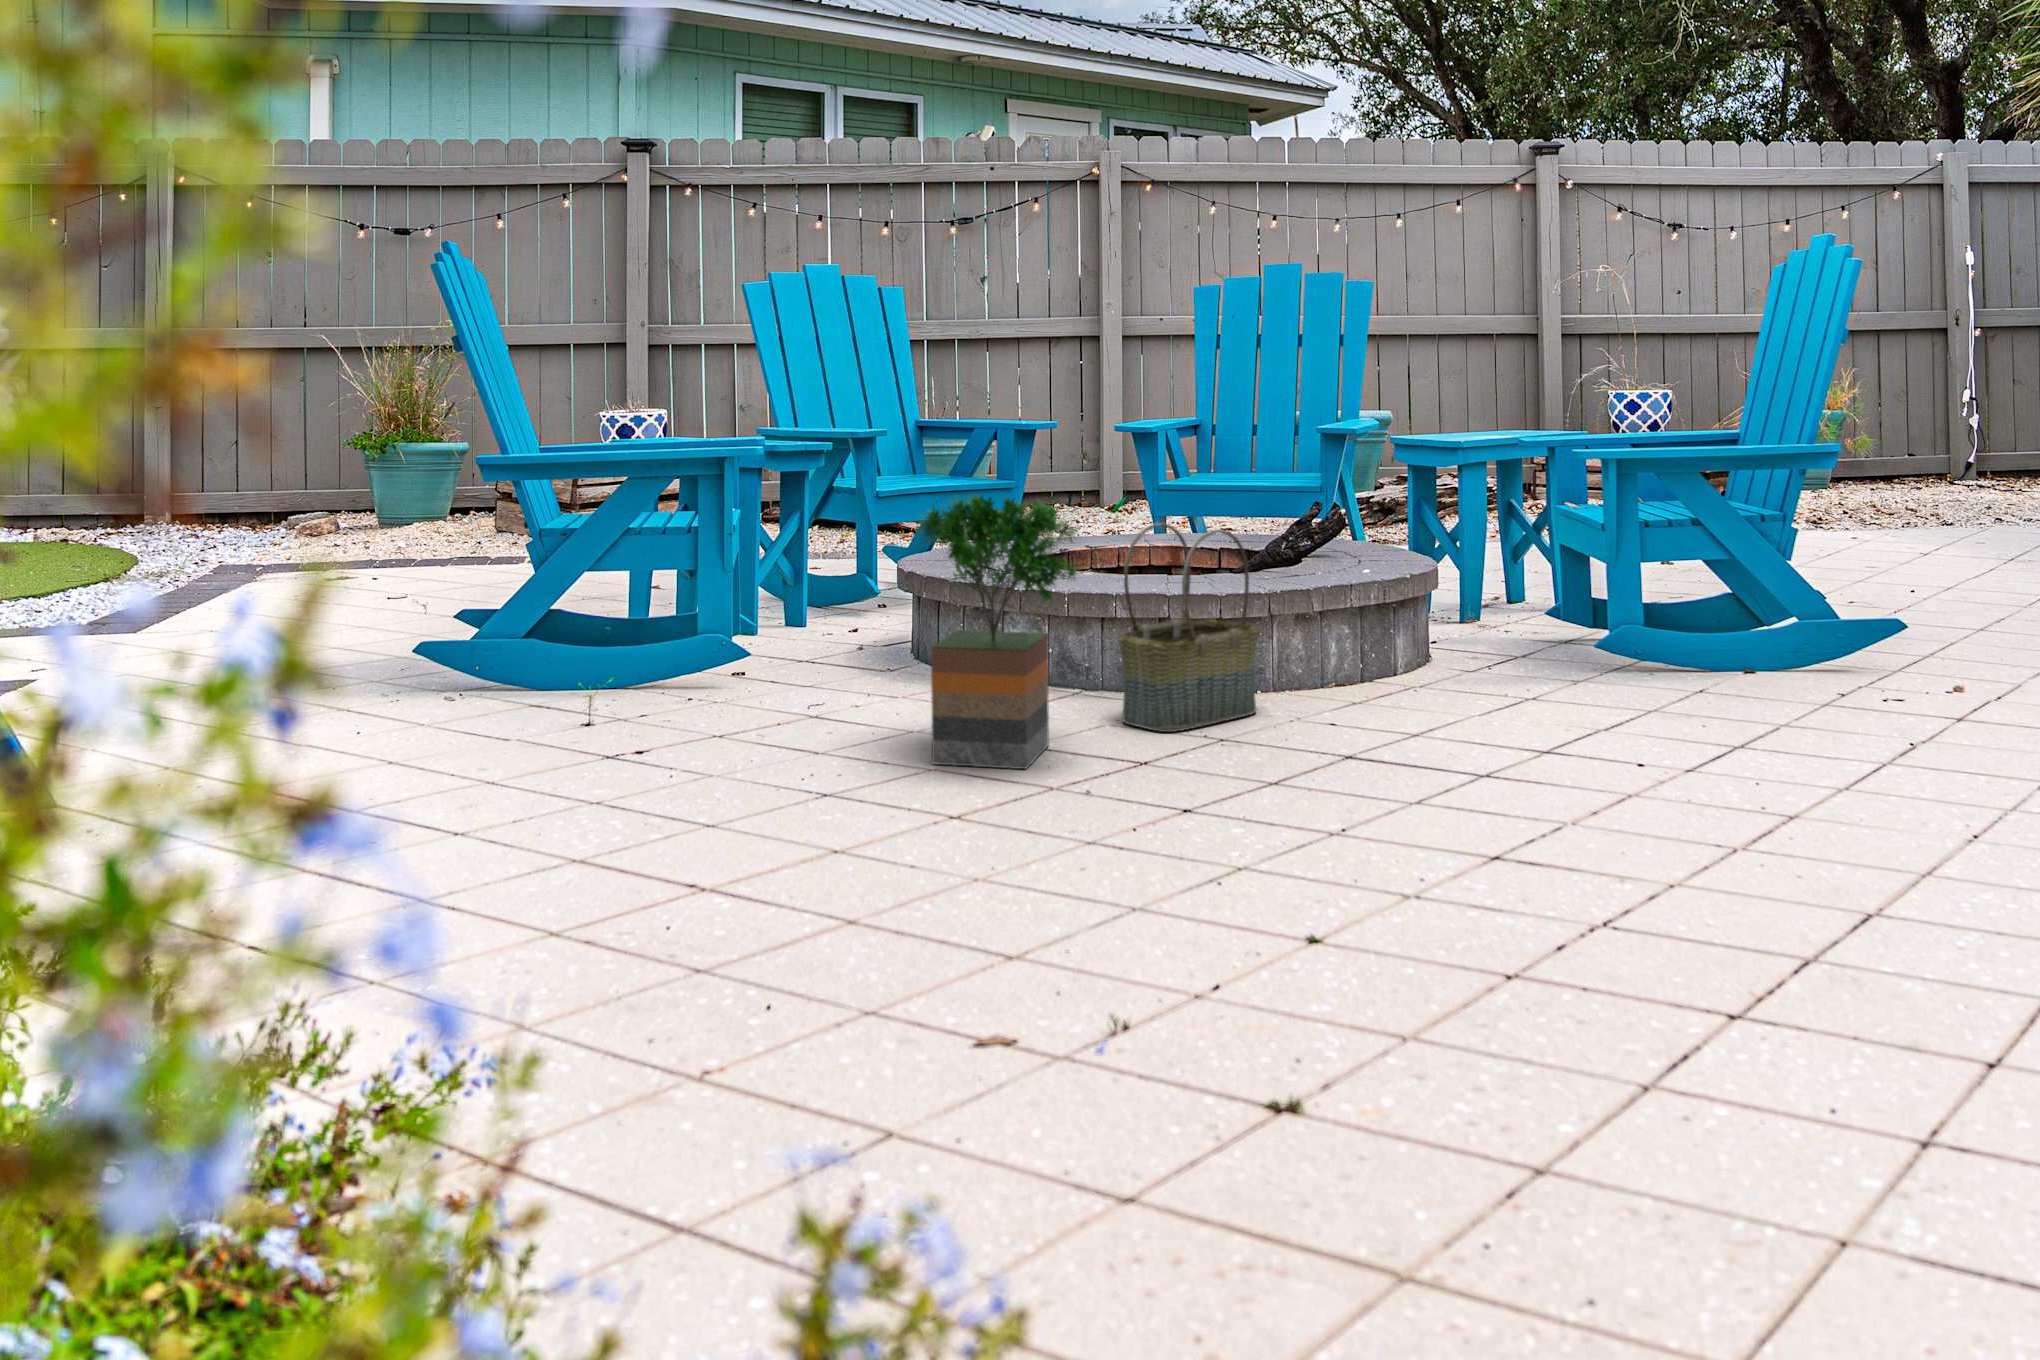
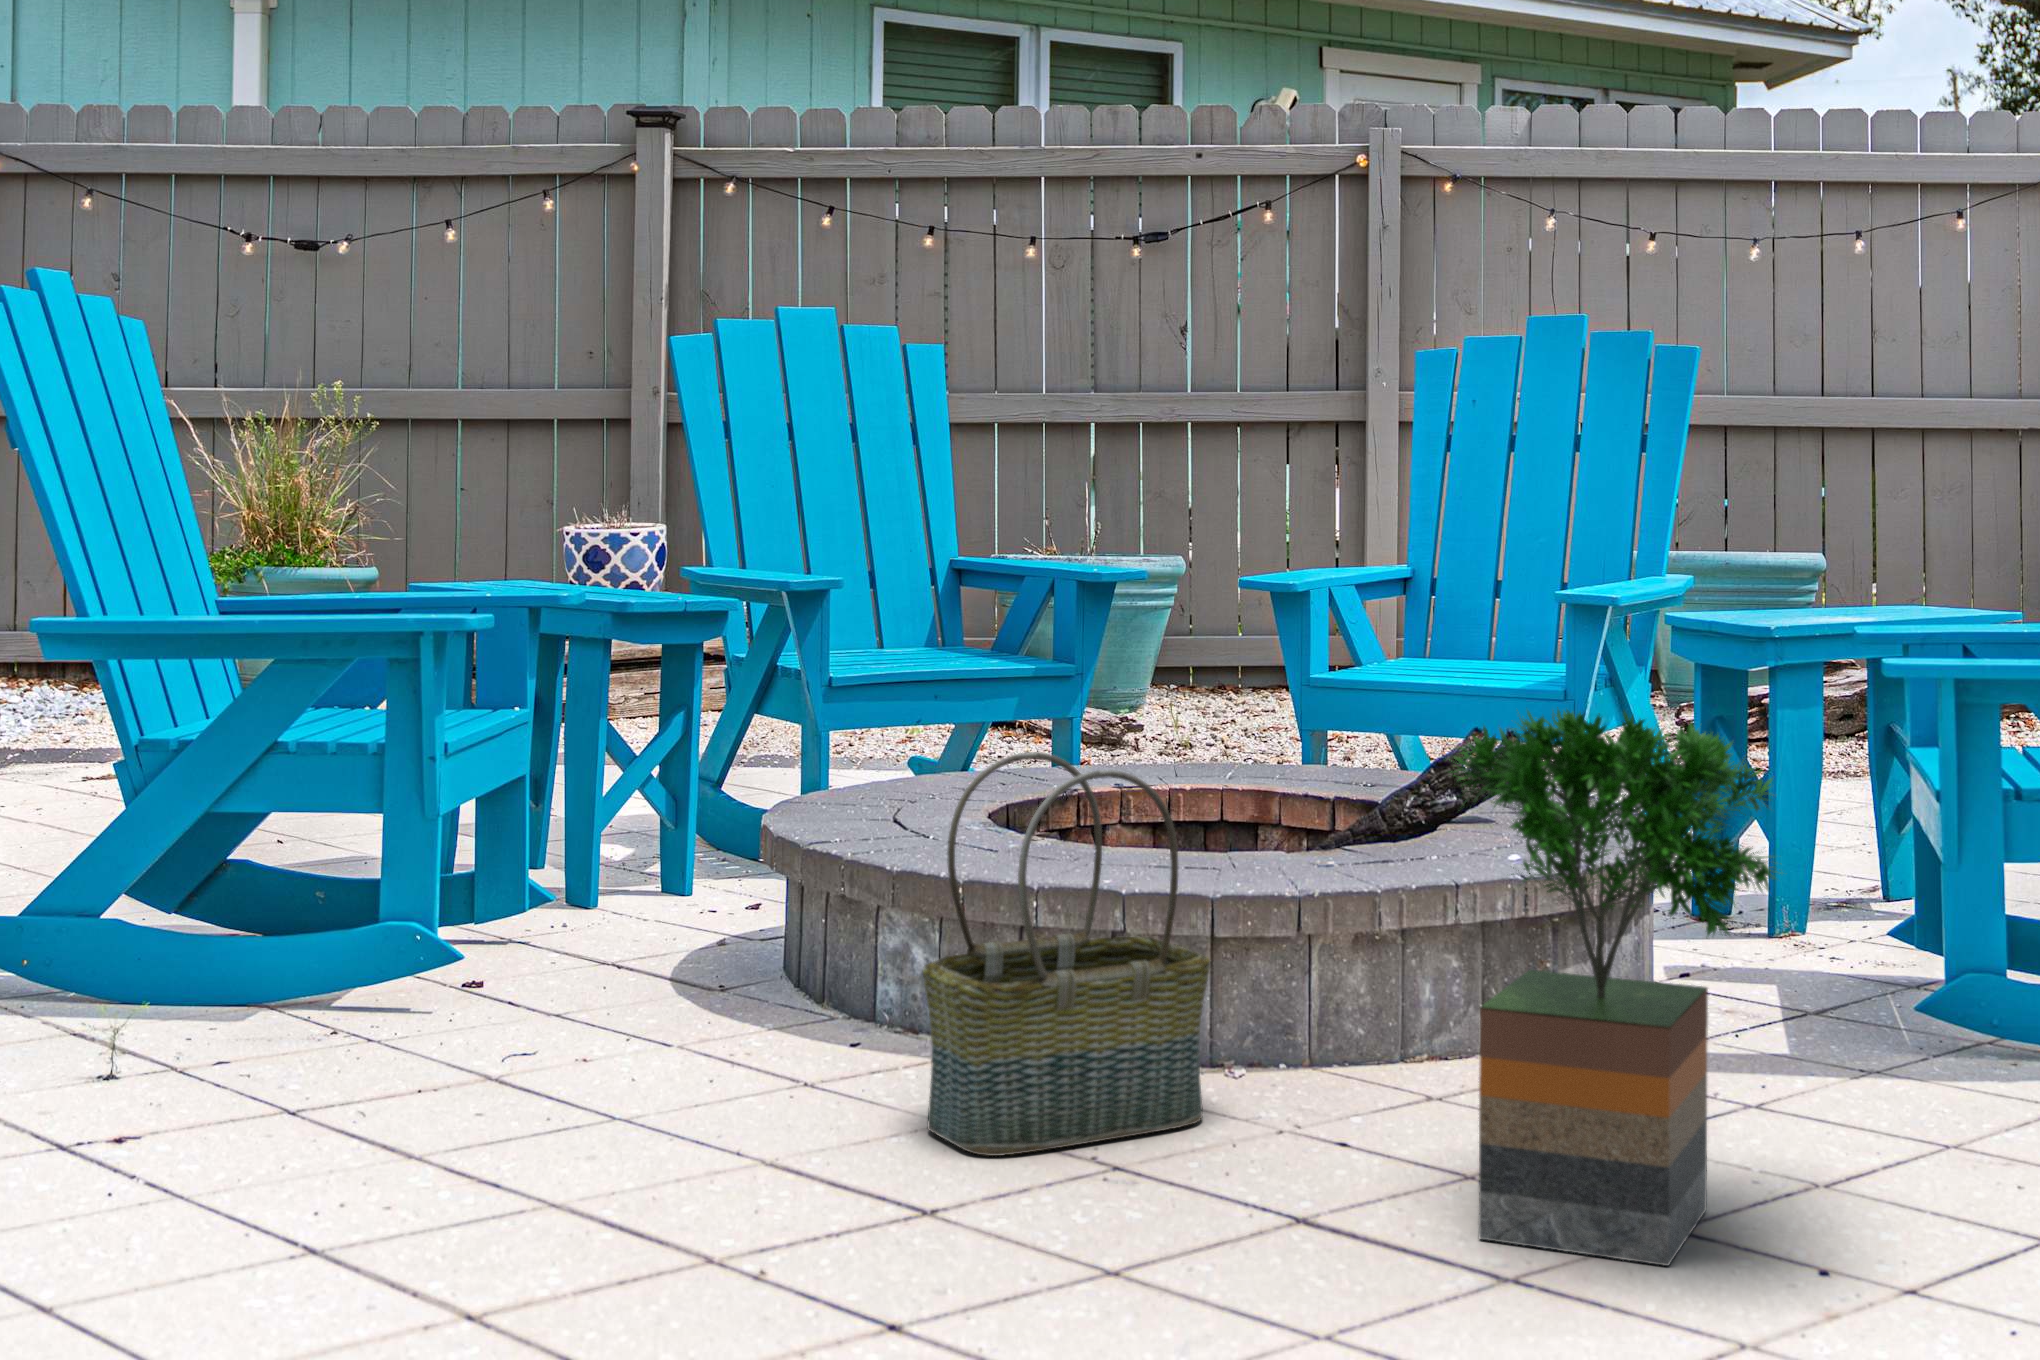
potted tree: present [918,495,1078,769] -> present [1451,707,1774,1266]

